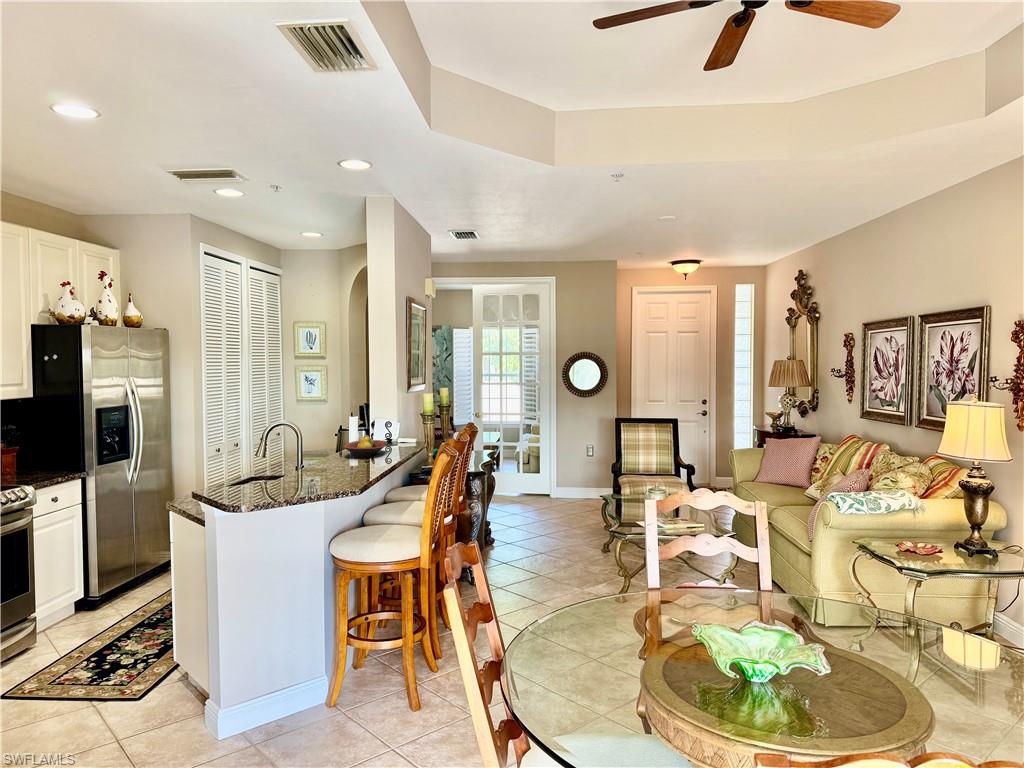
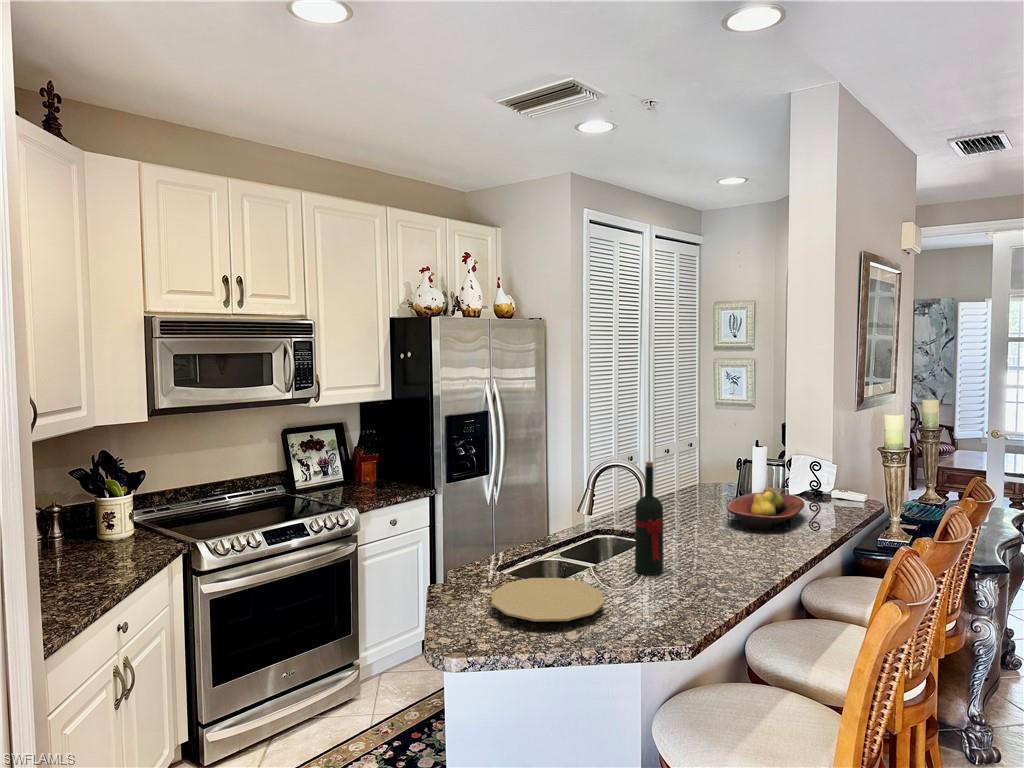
wine bottle: none [307,413,325,477] -> present [635,462,664,575]
plate: none [239,479,307,494] -> present [492,578,605,621]

